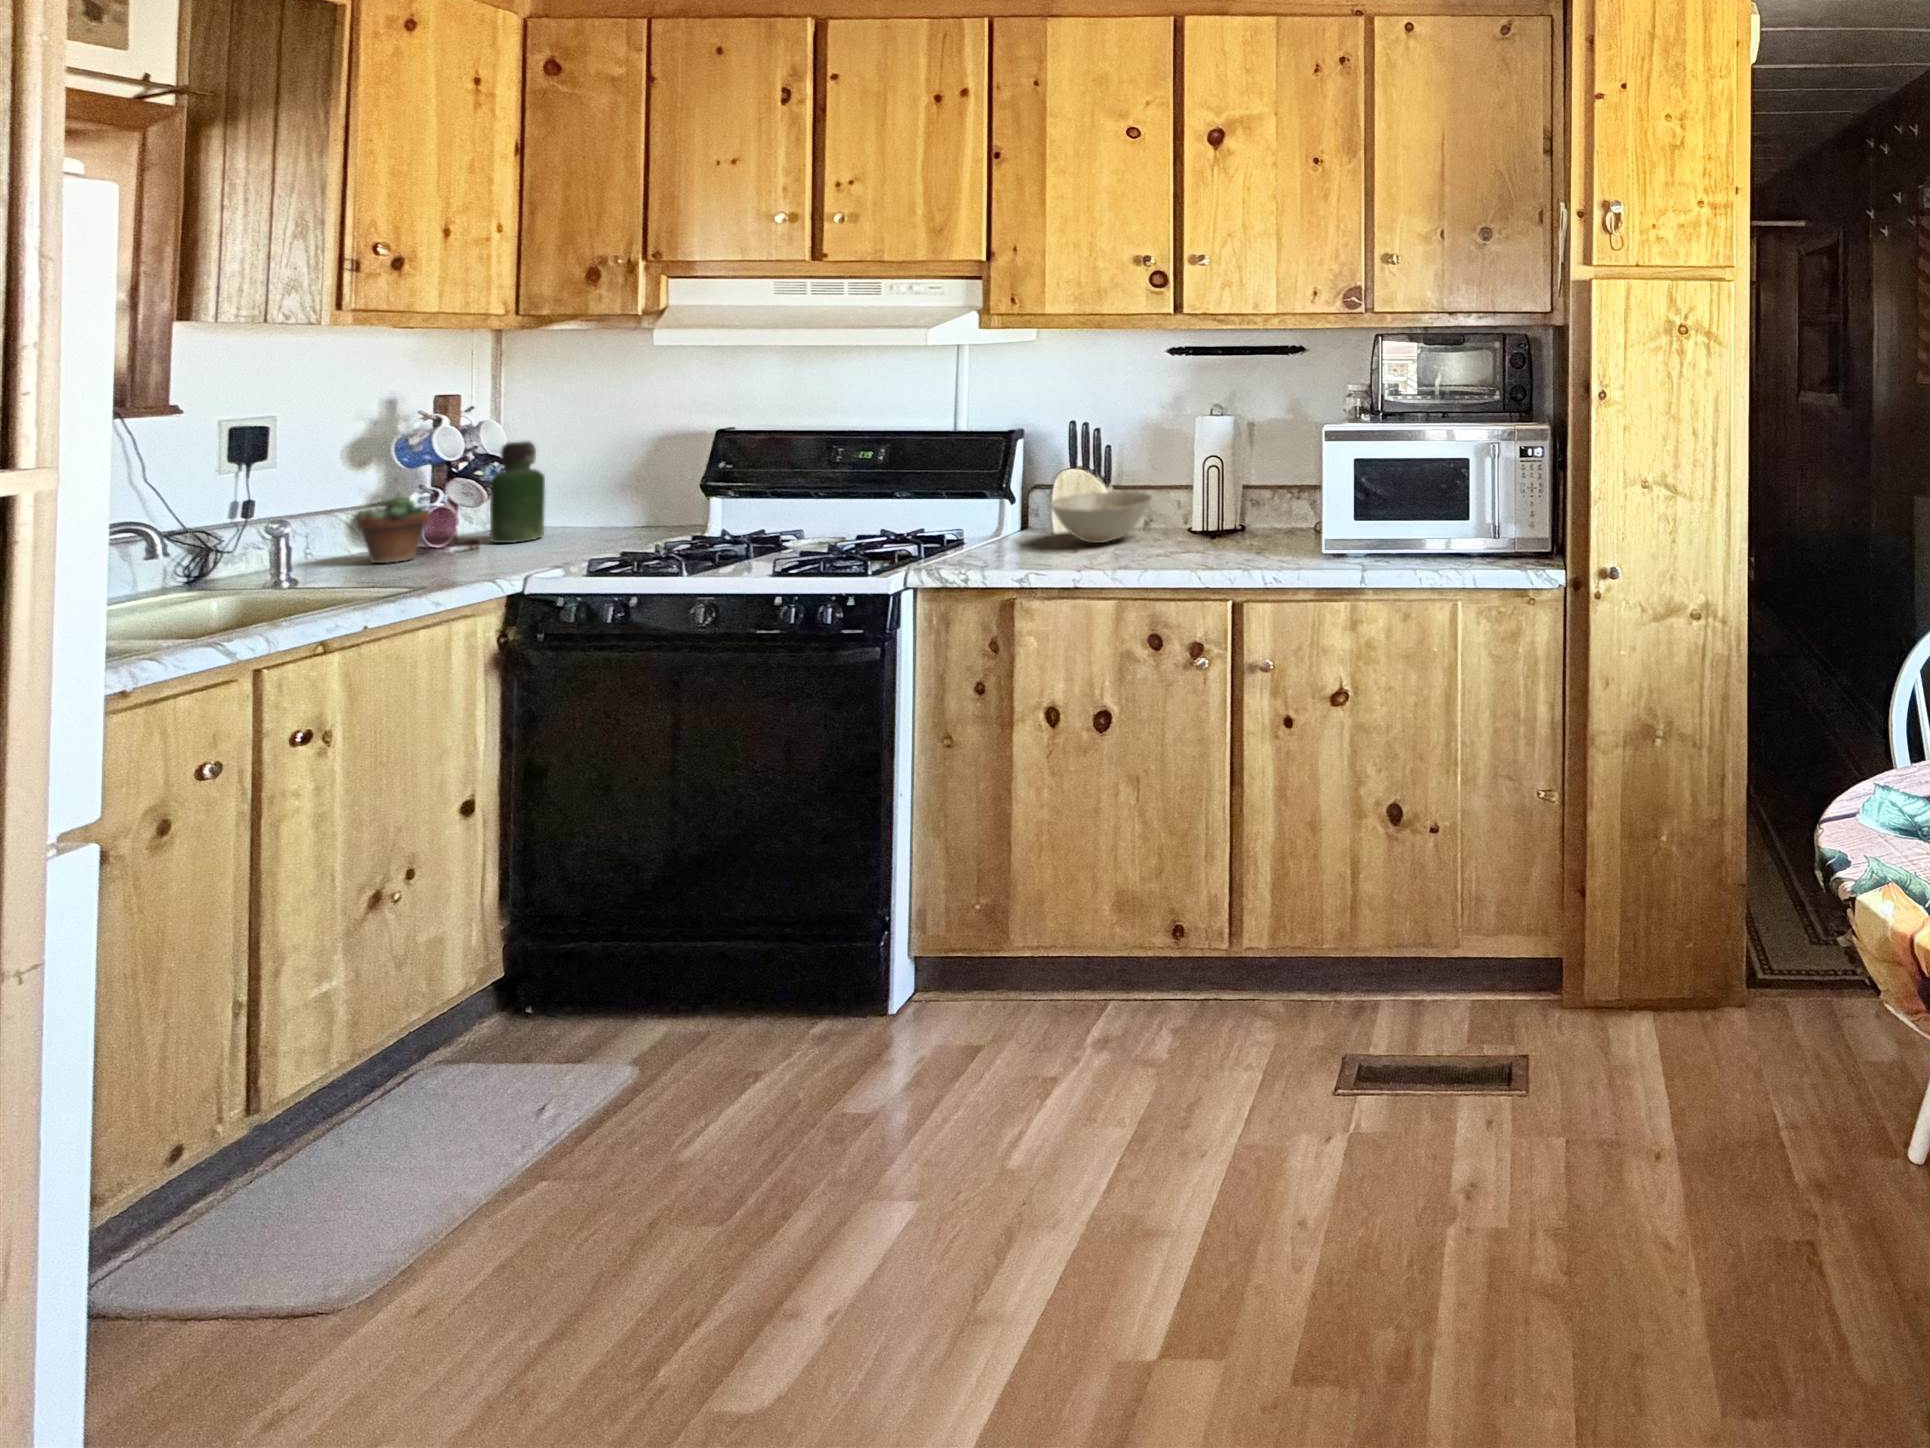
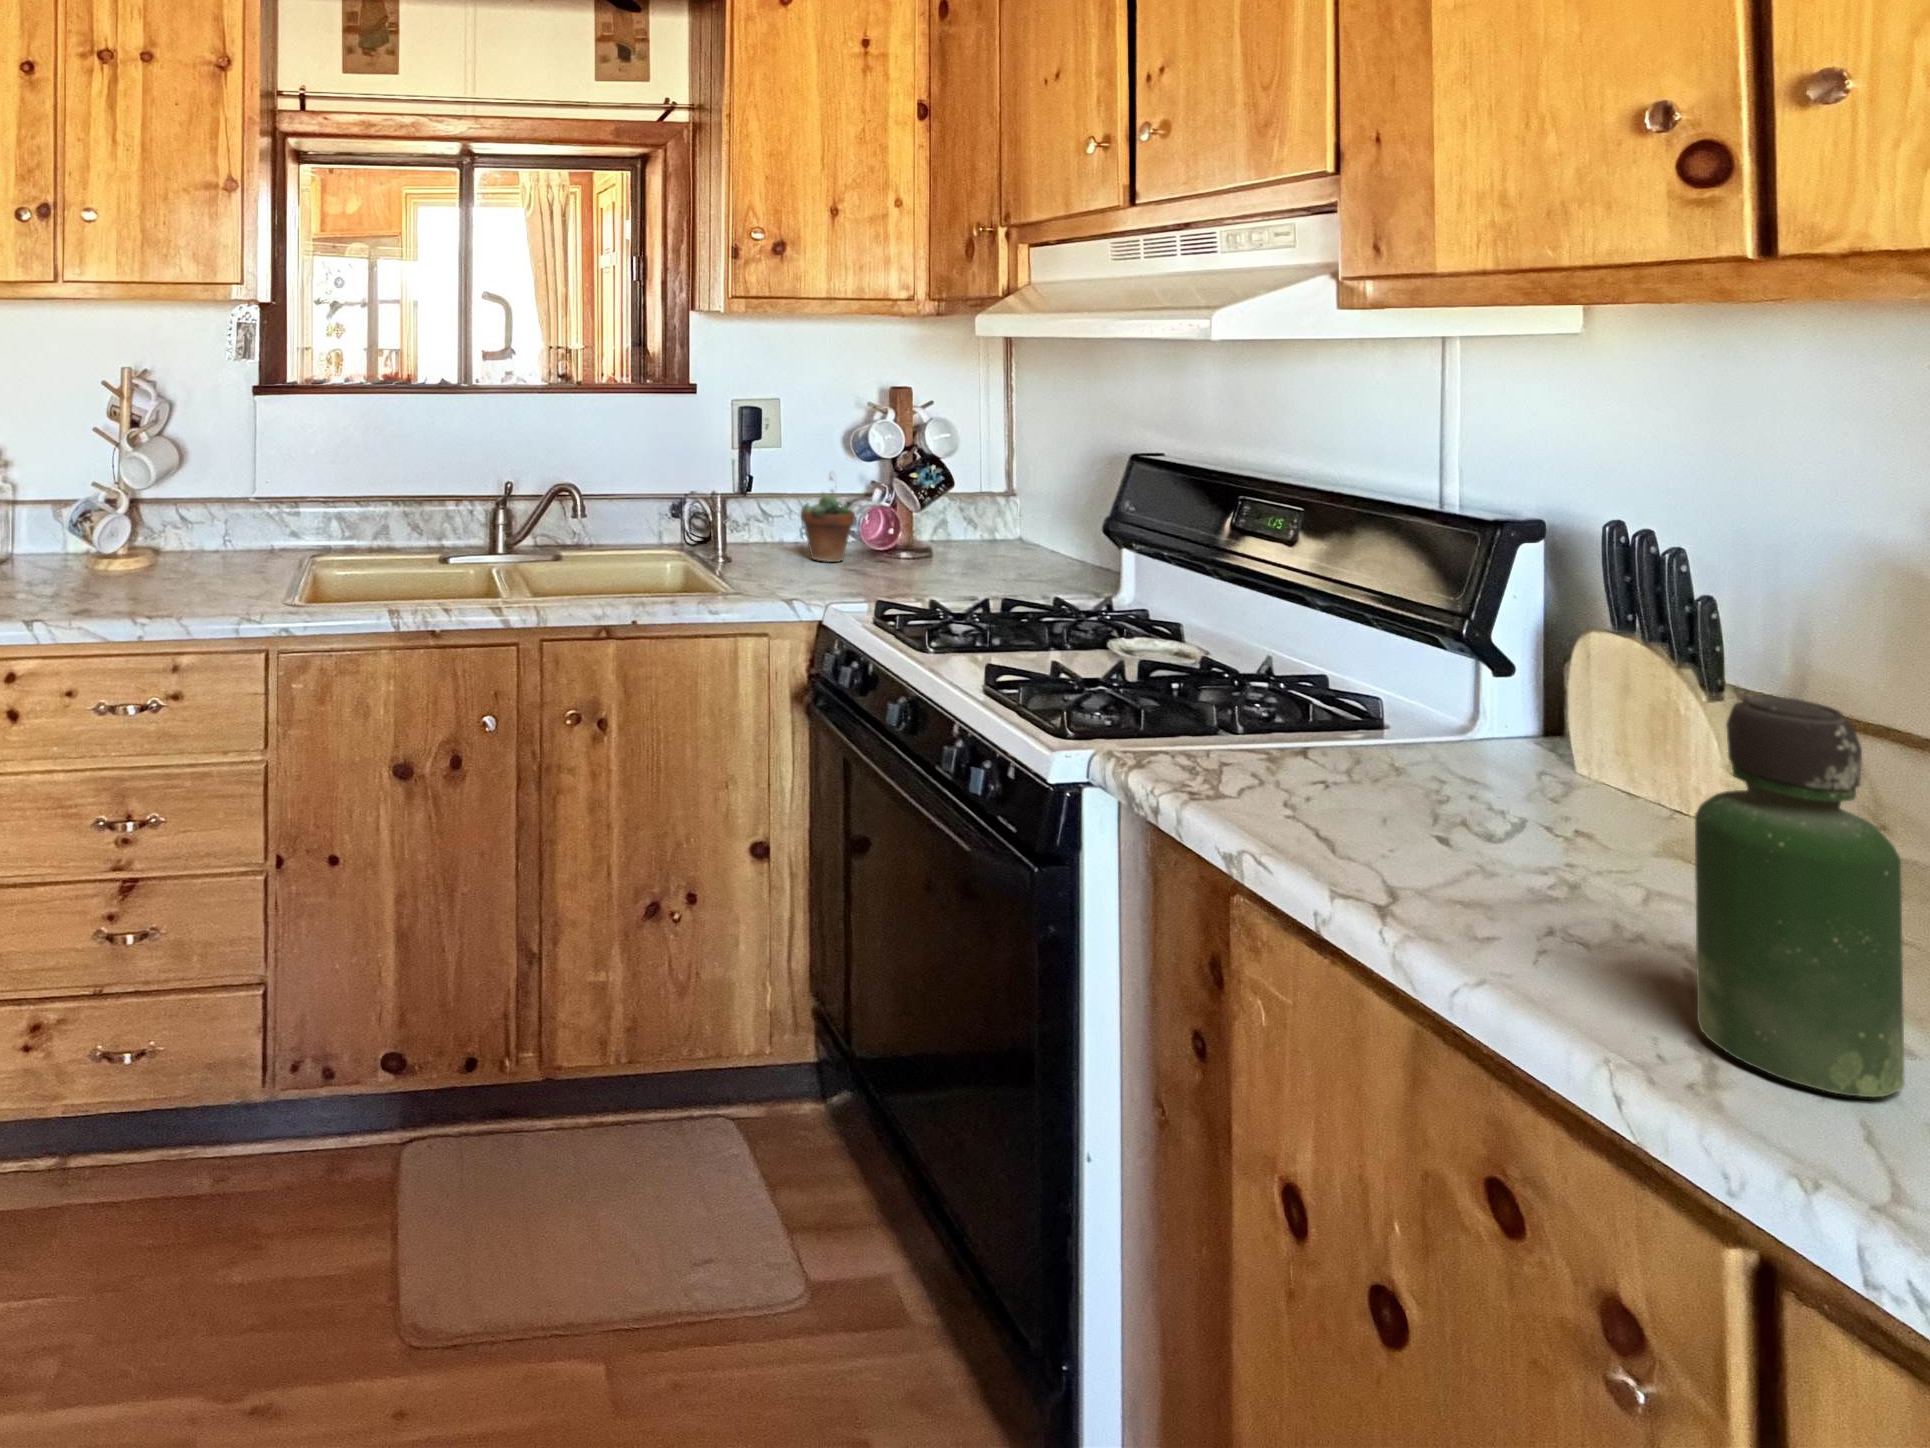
bottle: present [490,441,545,543] -> present [1695,695,1905,1097]
bowl: present [1050,492,1152,543] -> none [1393,710,1708,866]

